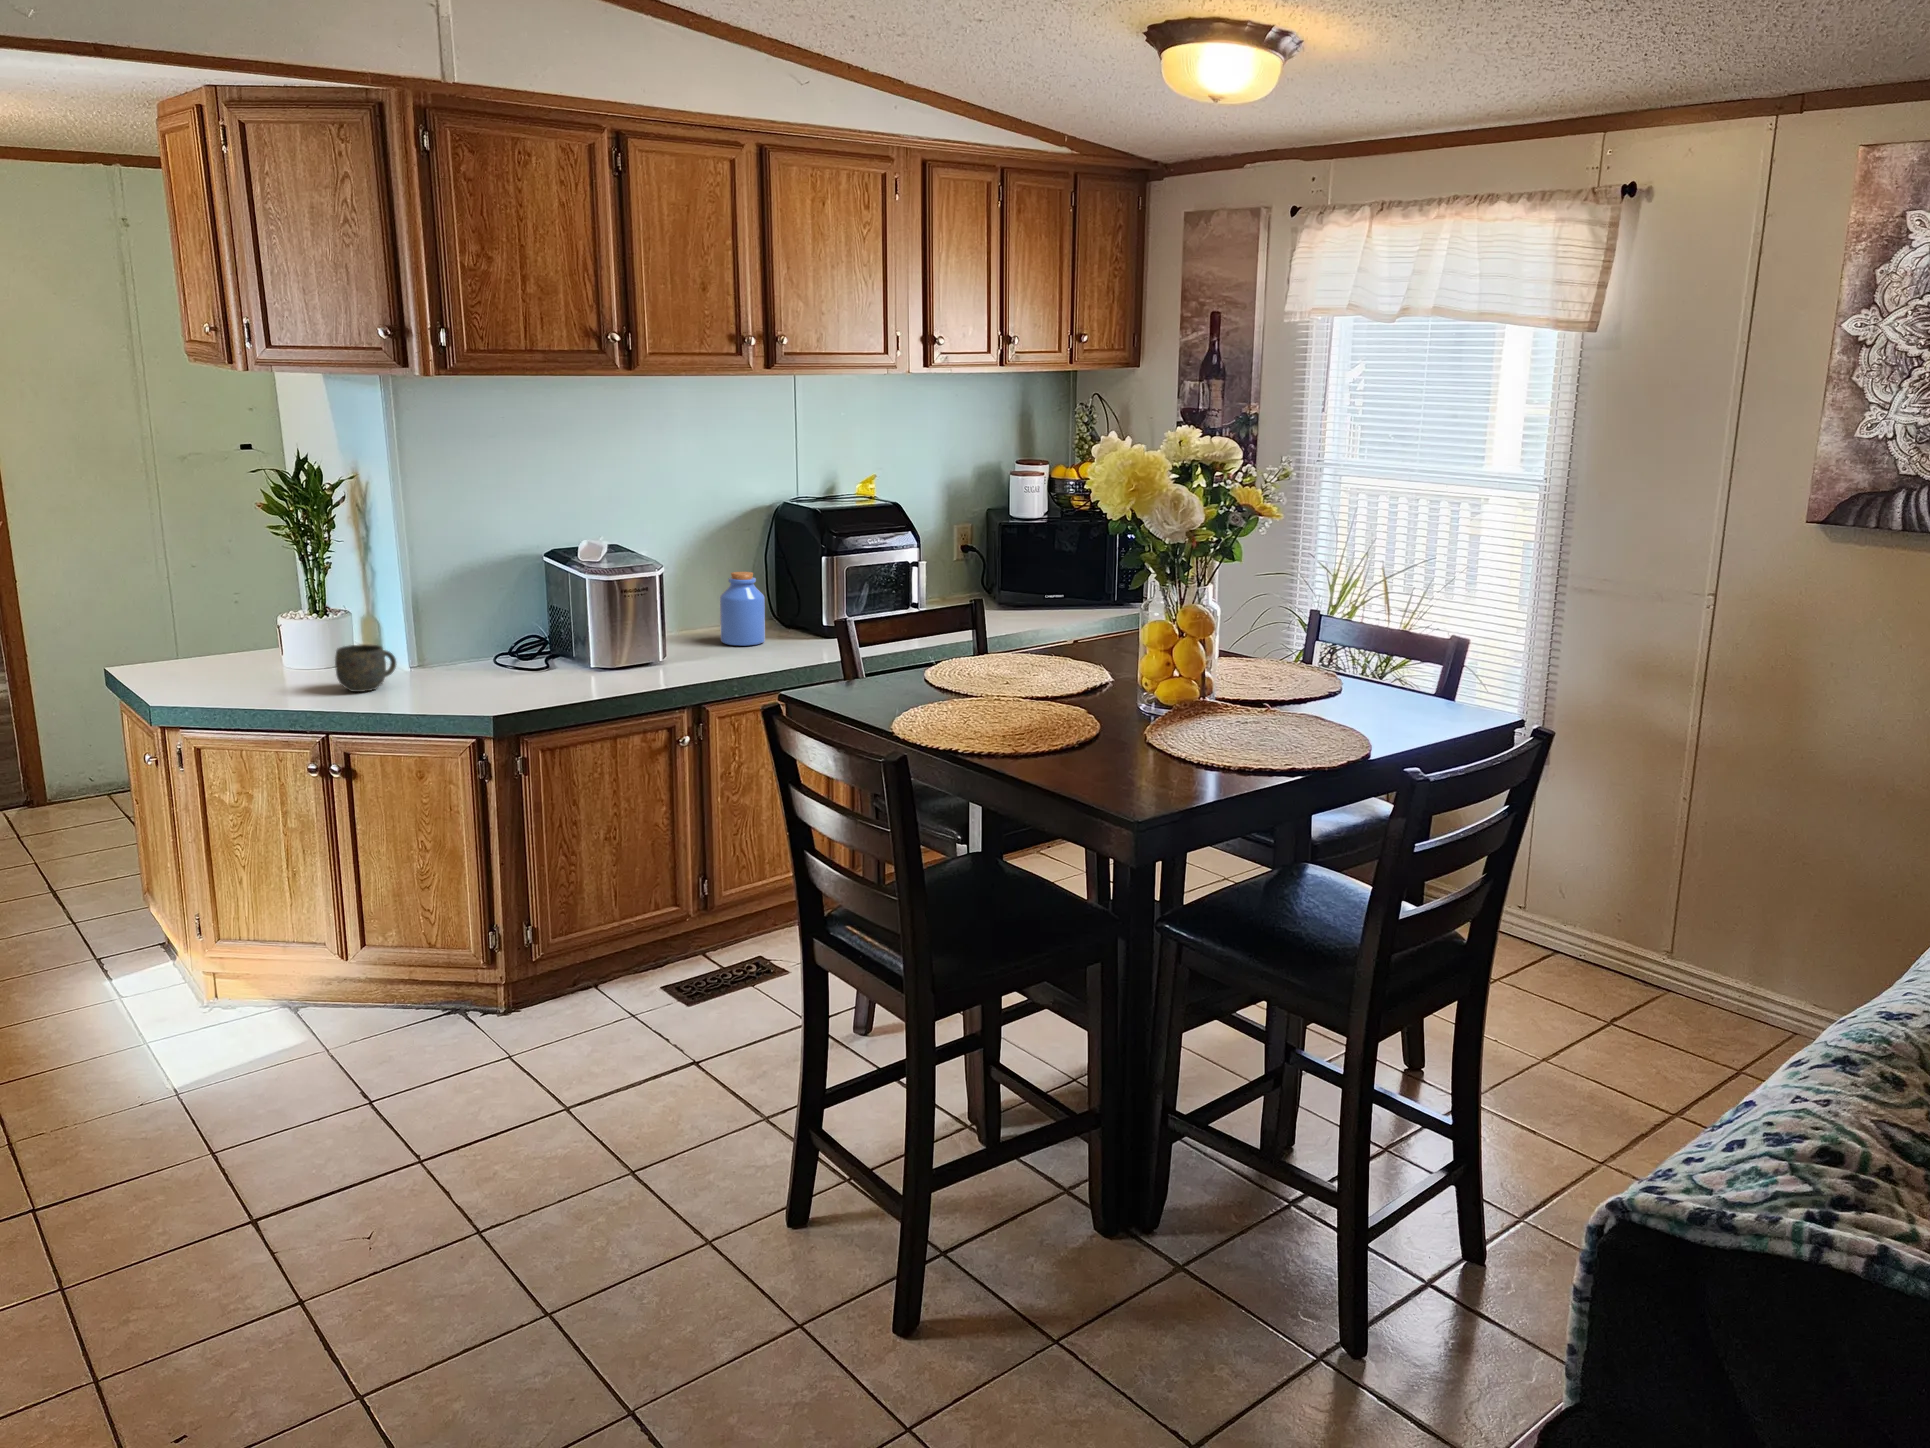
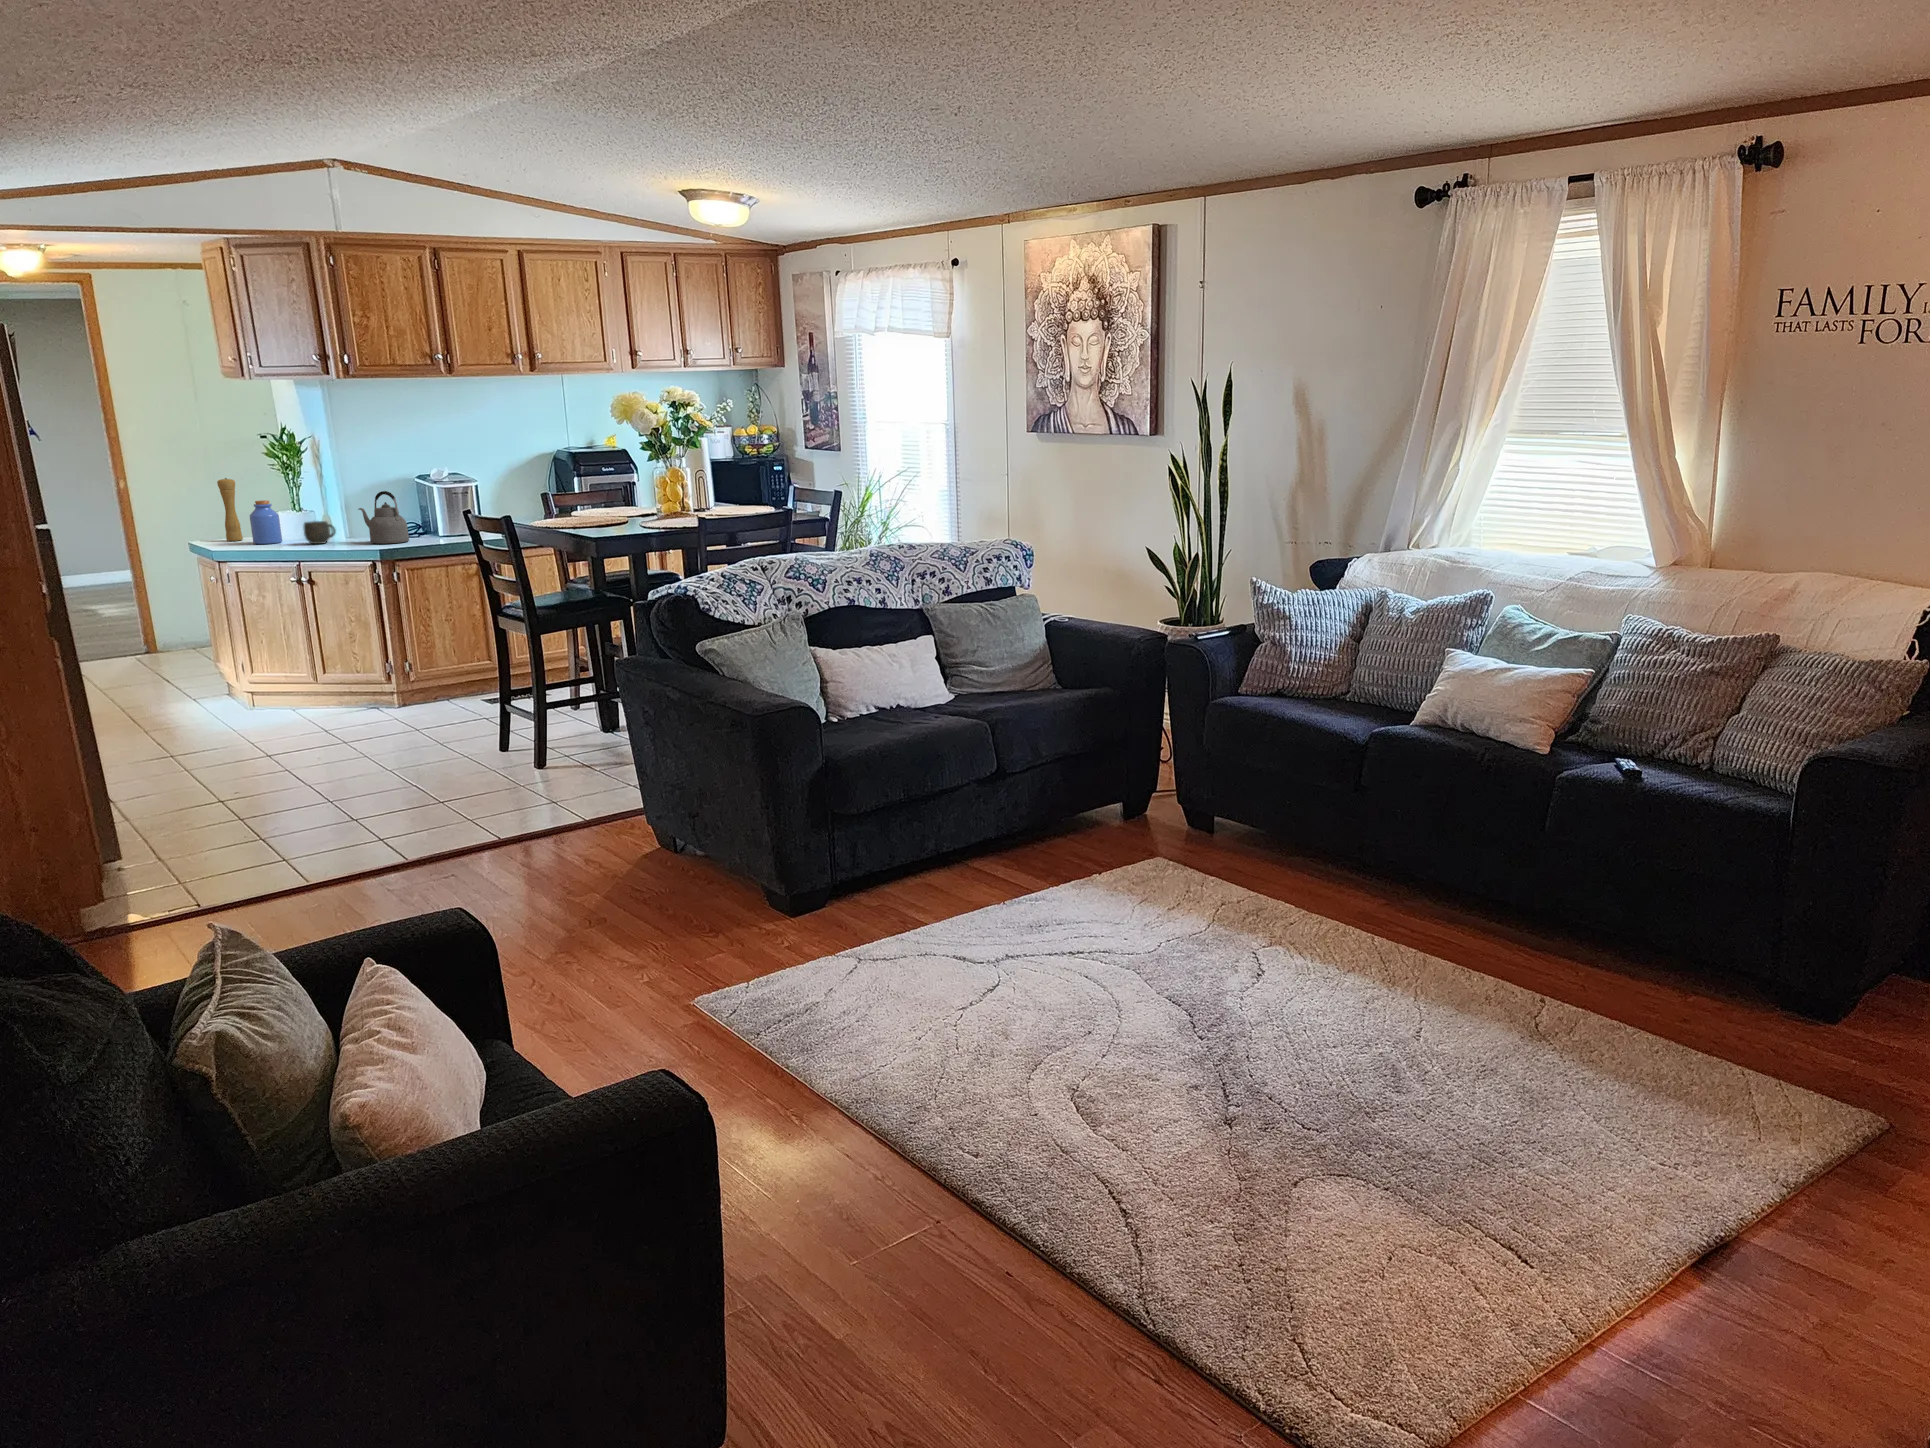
pepper mill: none [166,551,210,670] -> present [217,478,243,541]
jar: present [720,572,765,646] -> present [250,500,282,544]
kettle: none [443,594,542,697] -> present [358,491,409,544]

